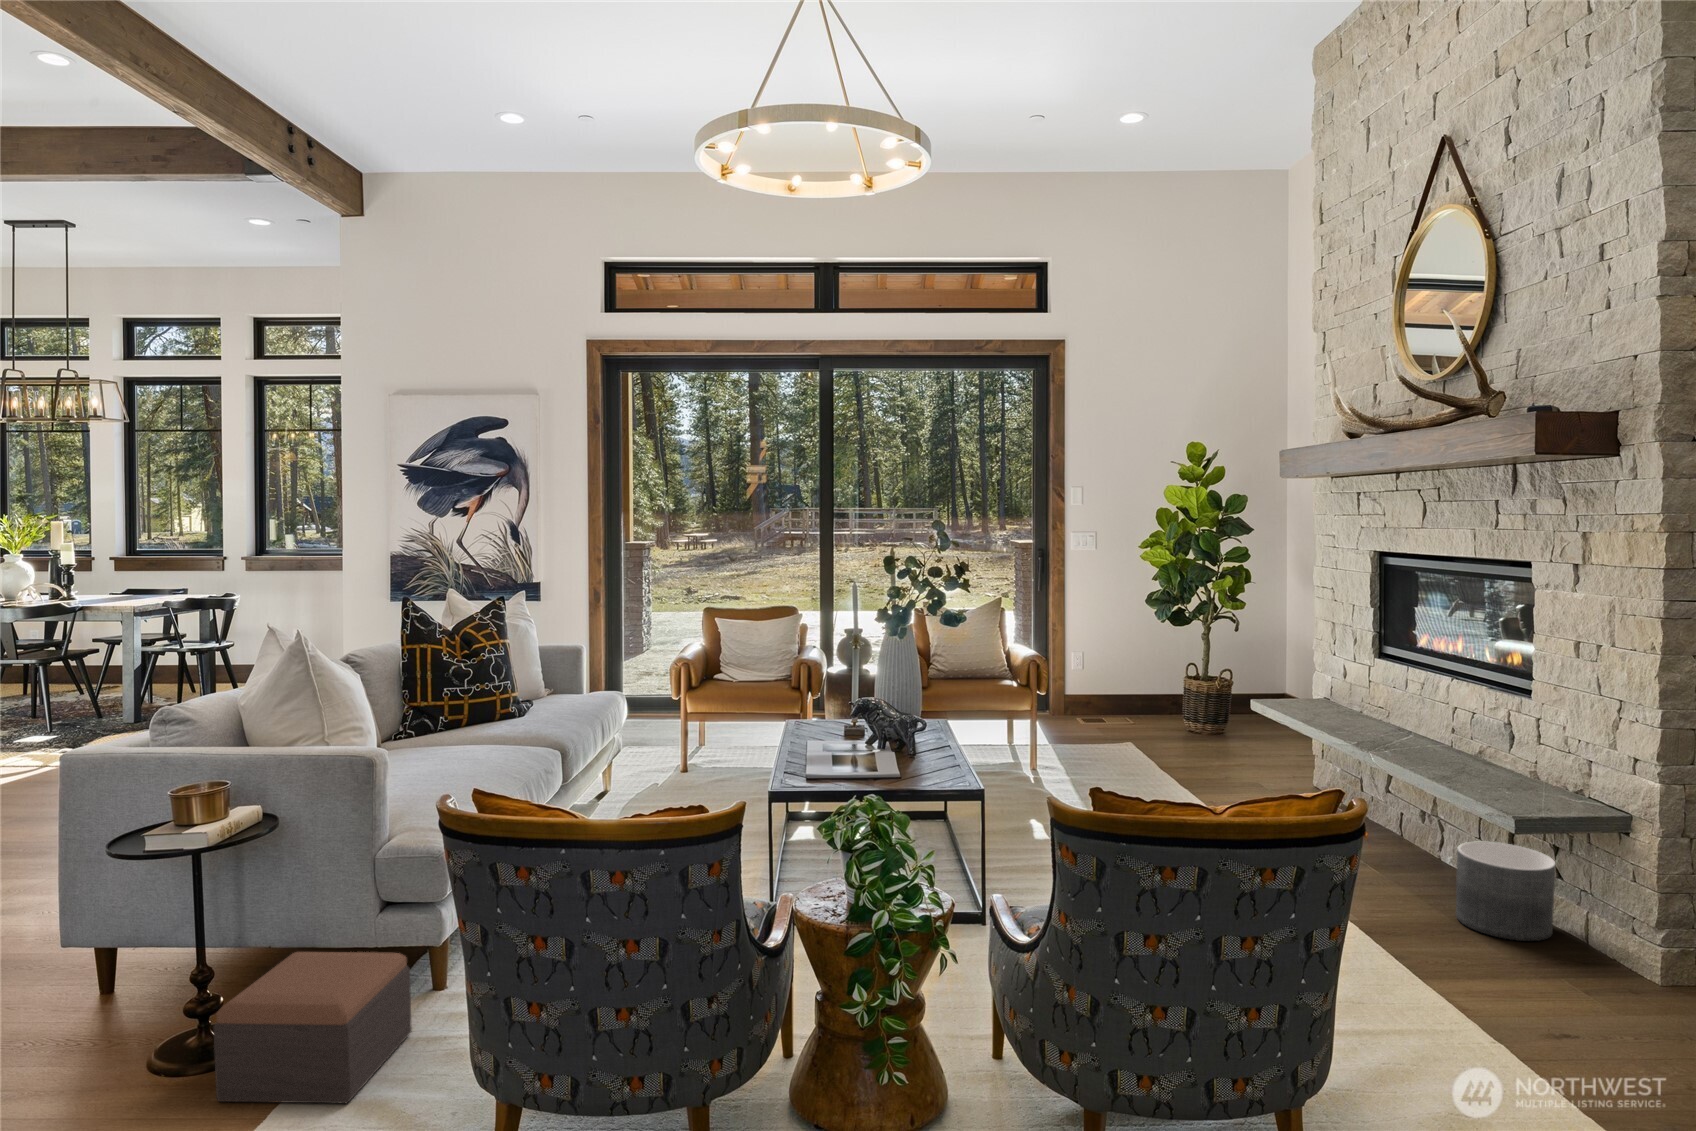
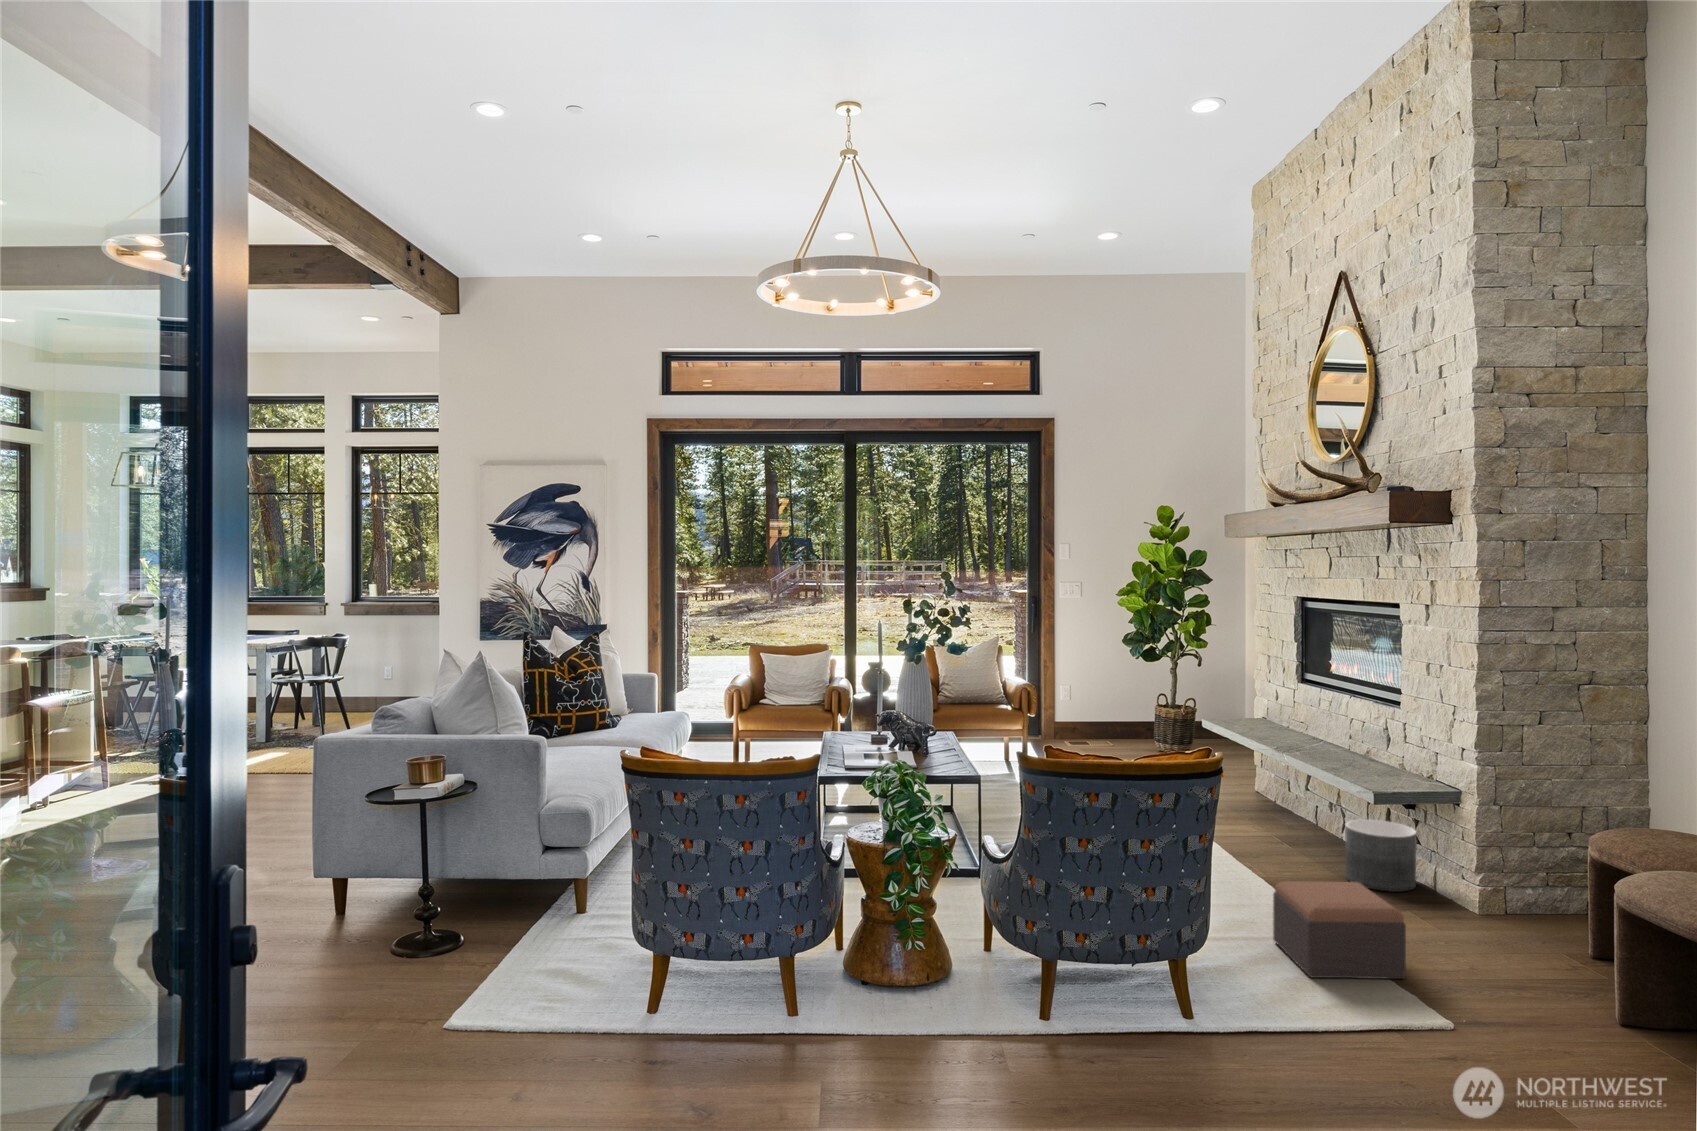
footstool: present [214,952,412,1104] -> present [1273,881,1406,979]

